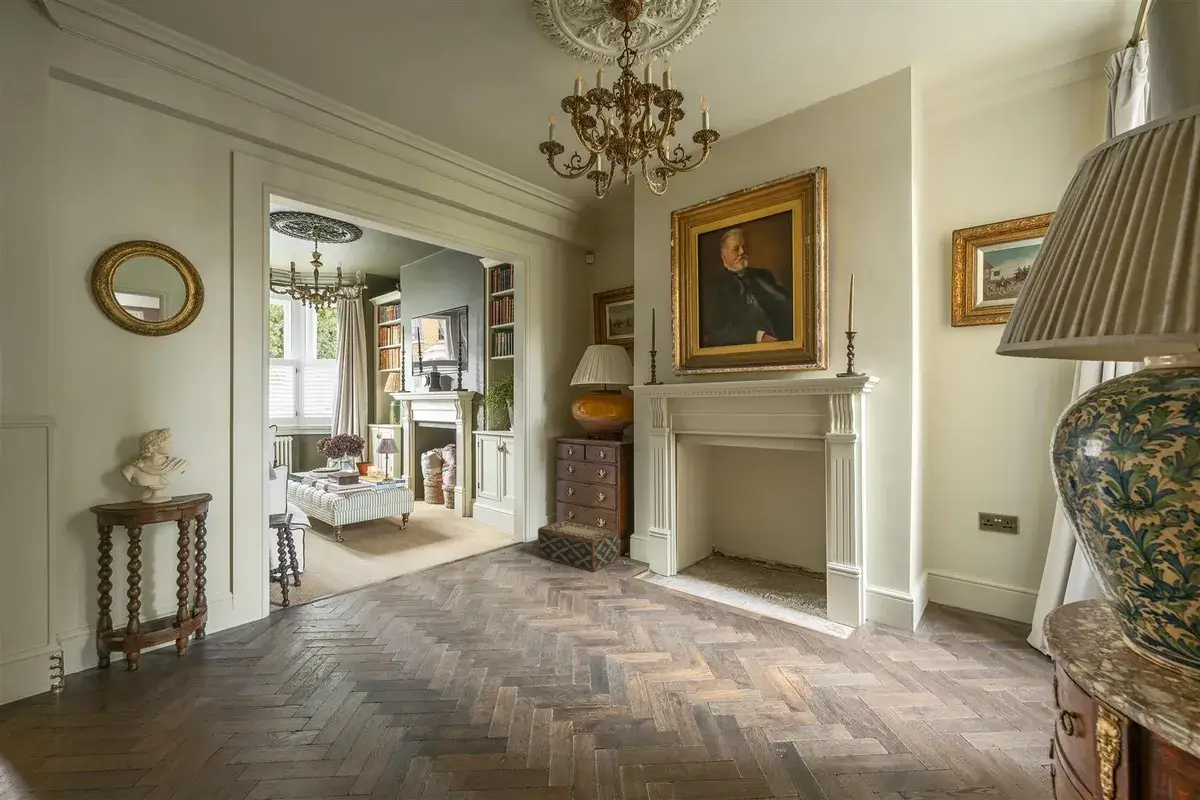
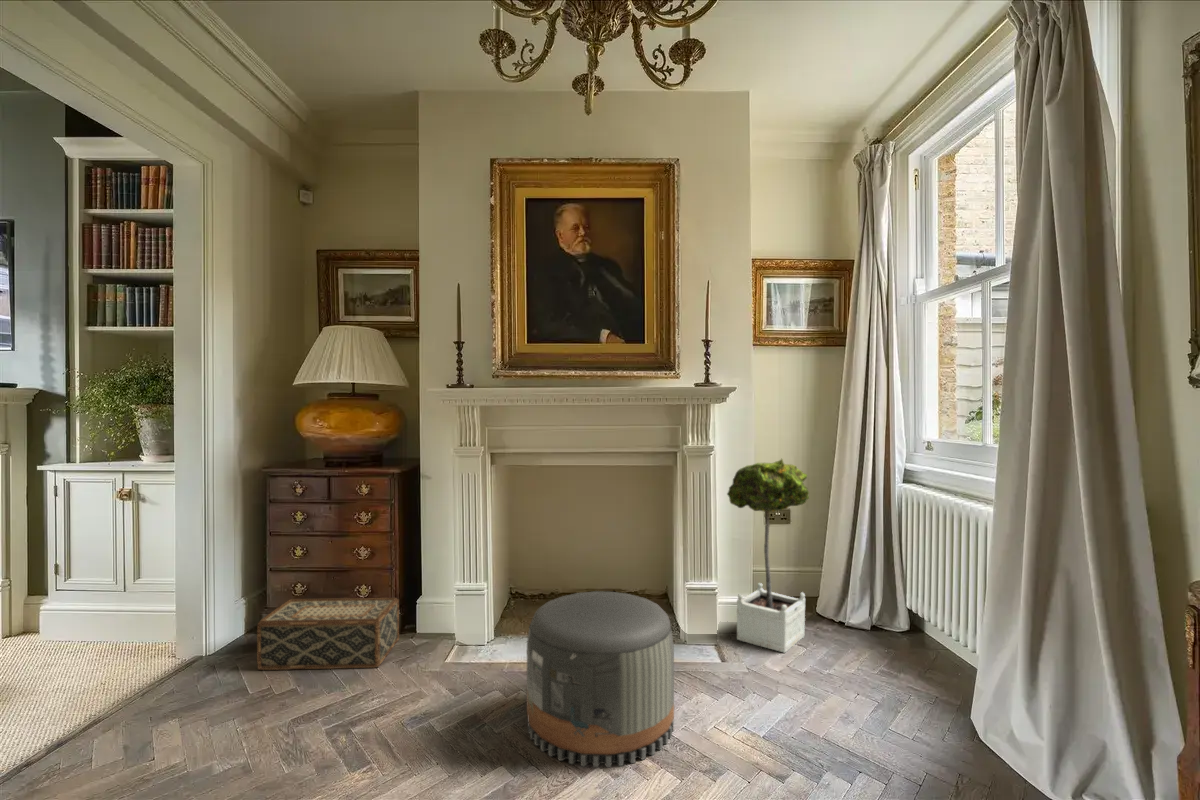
potted tree: none [874,451,985,661] -> present [727,459,809,653]
pouf: none [634,547,756,688] -> present [527,591,674,767]

